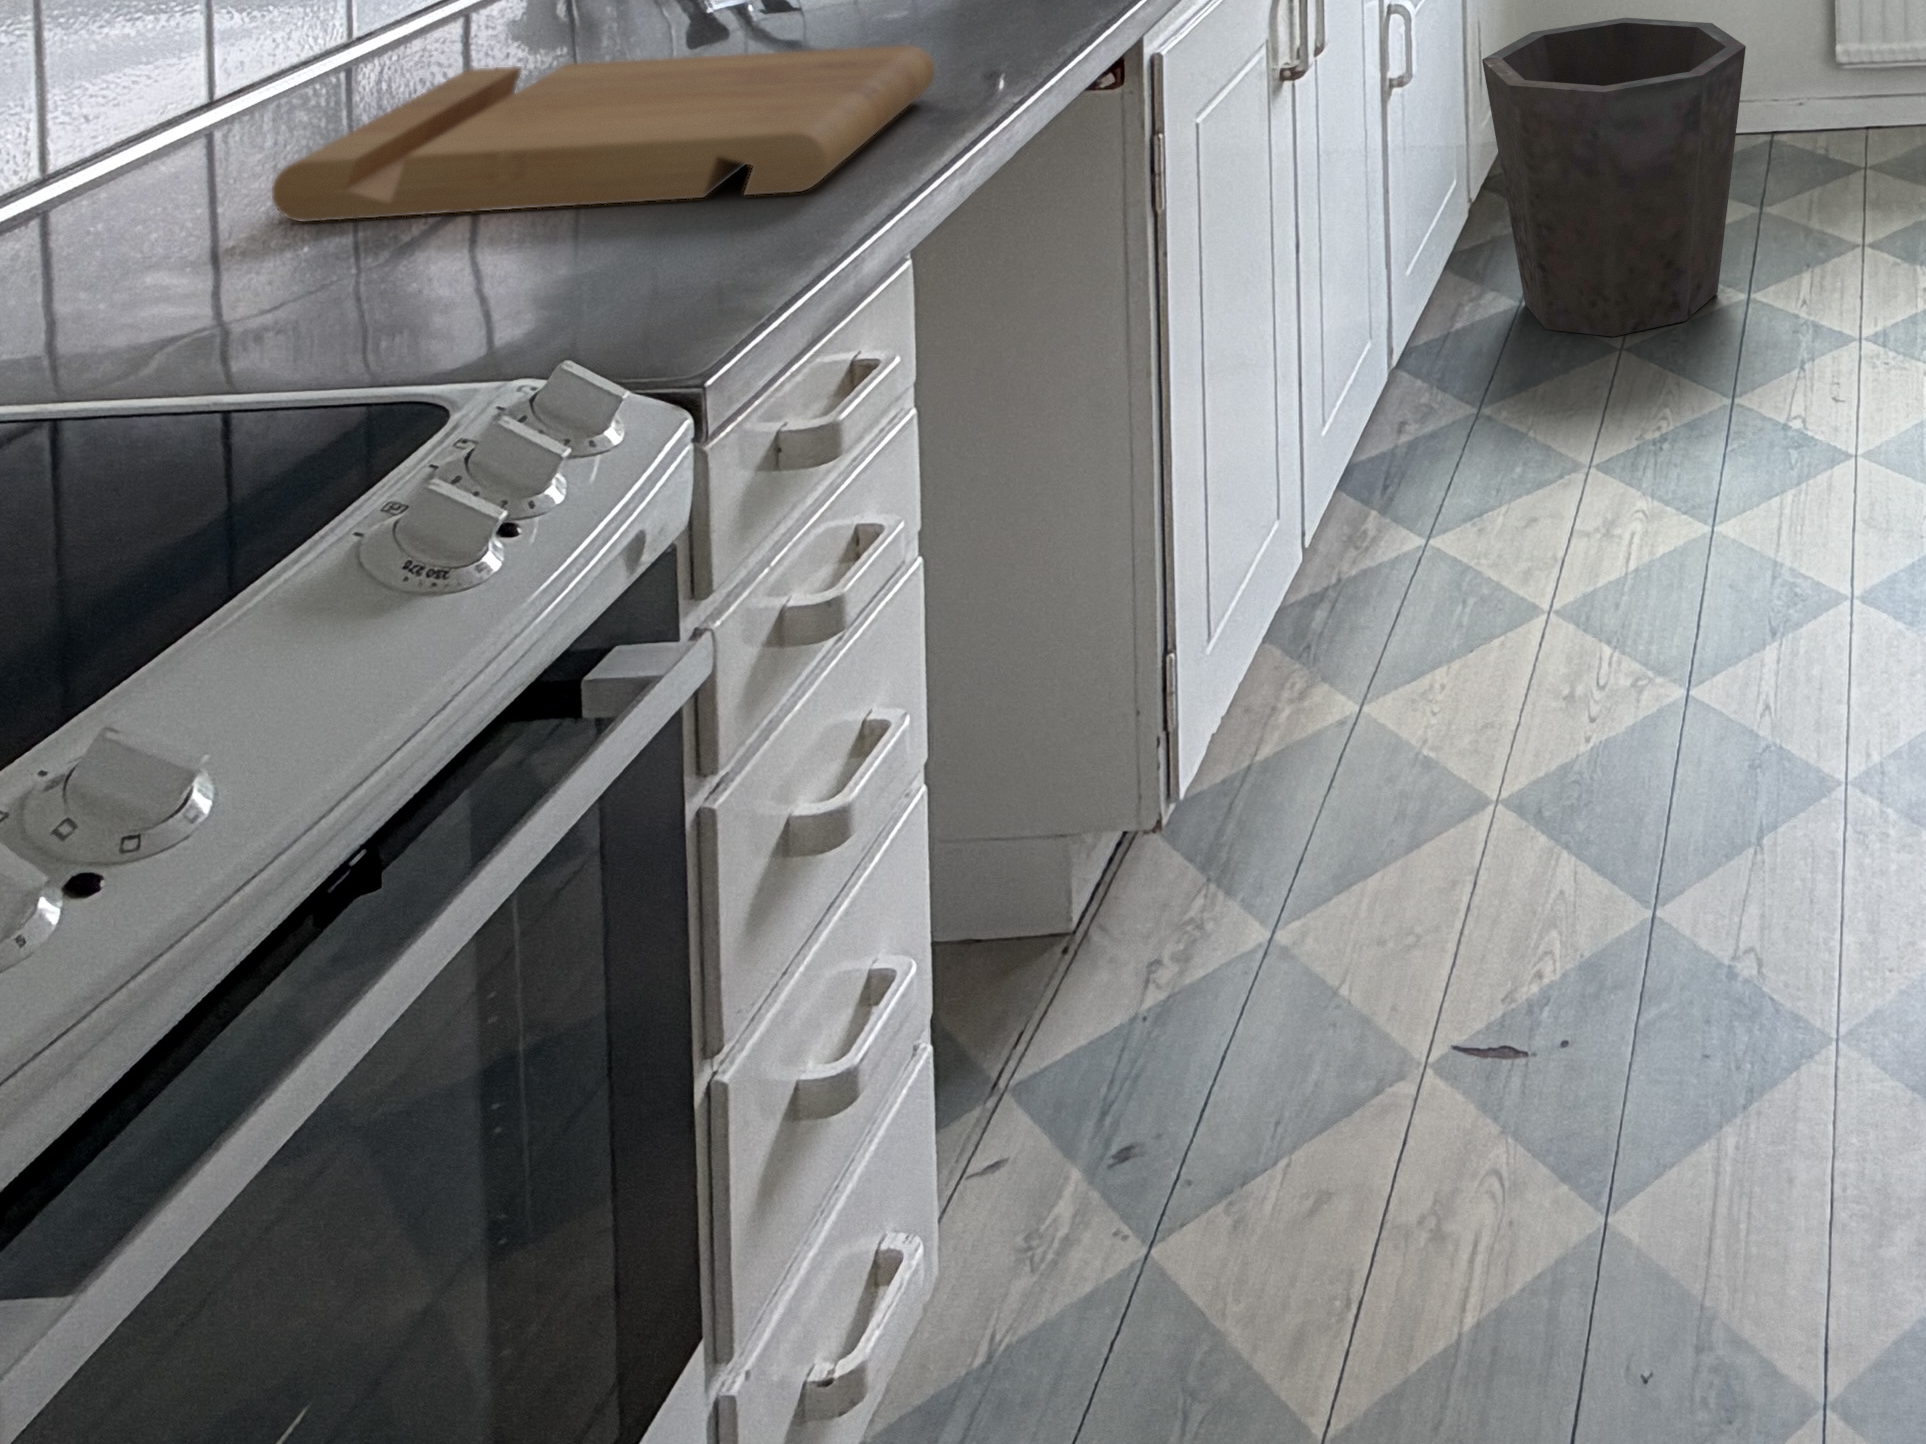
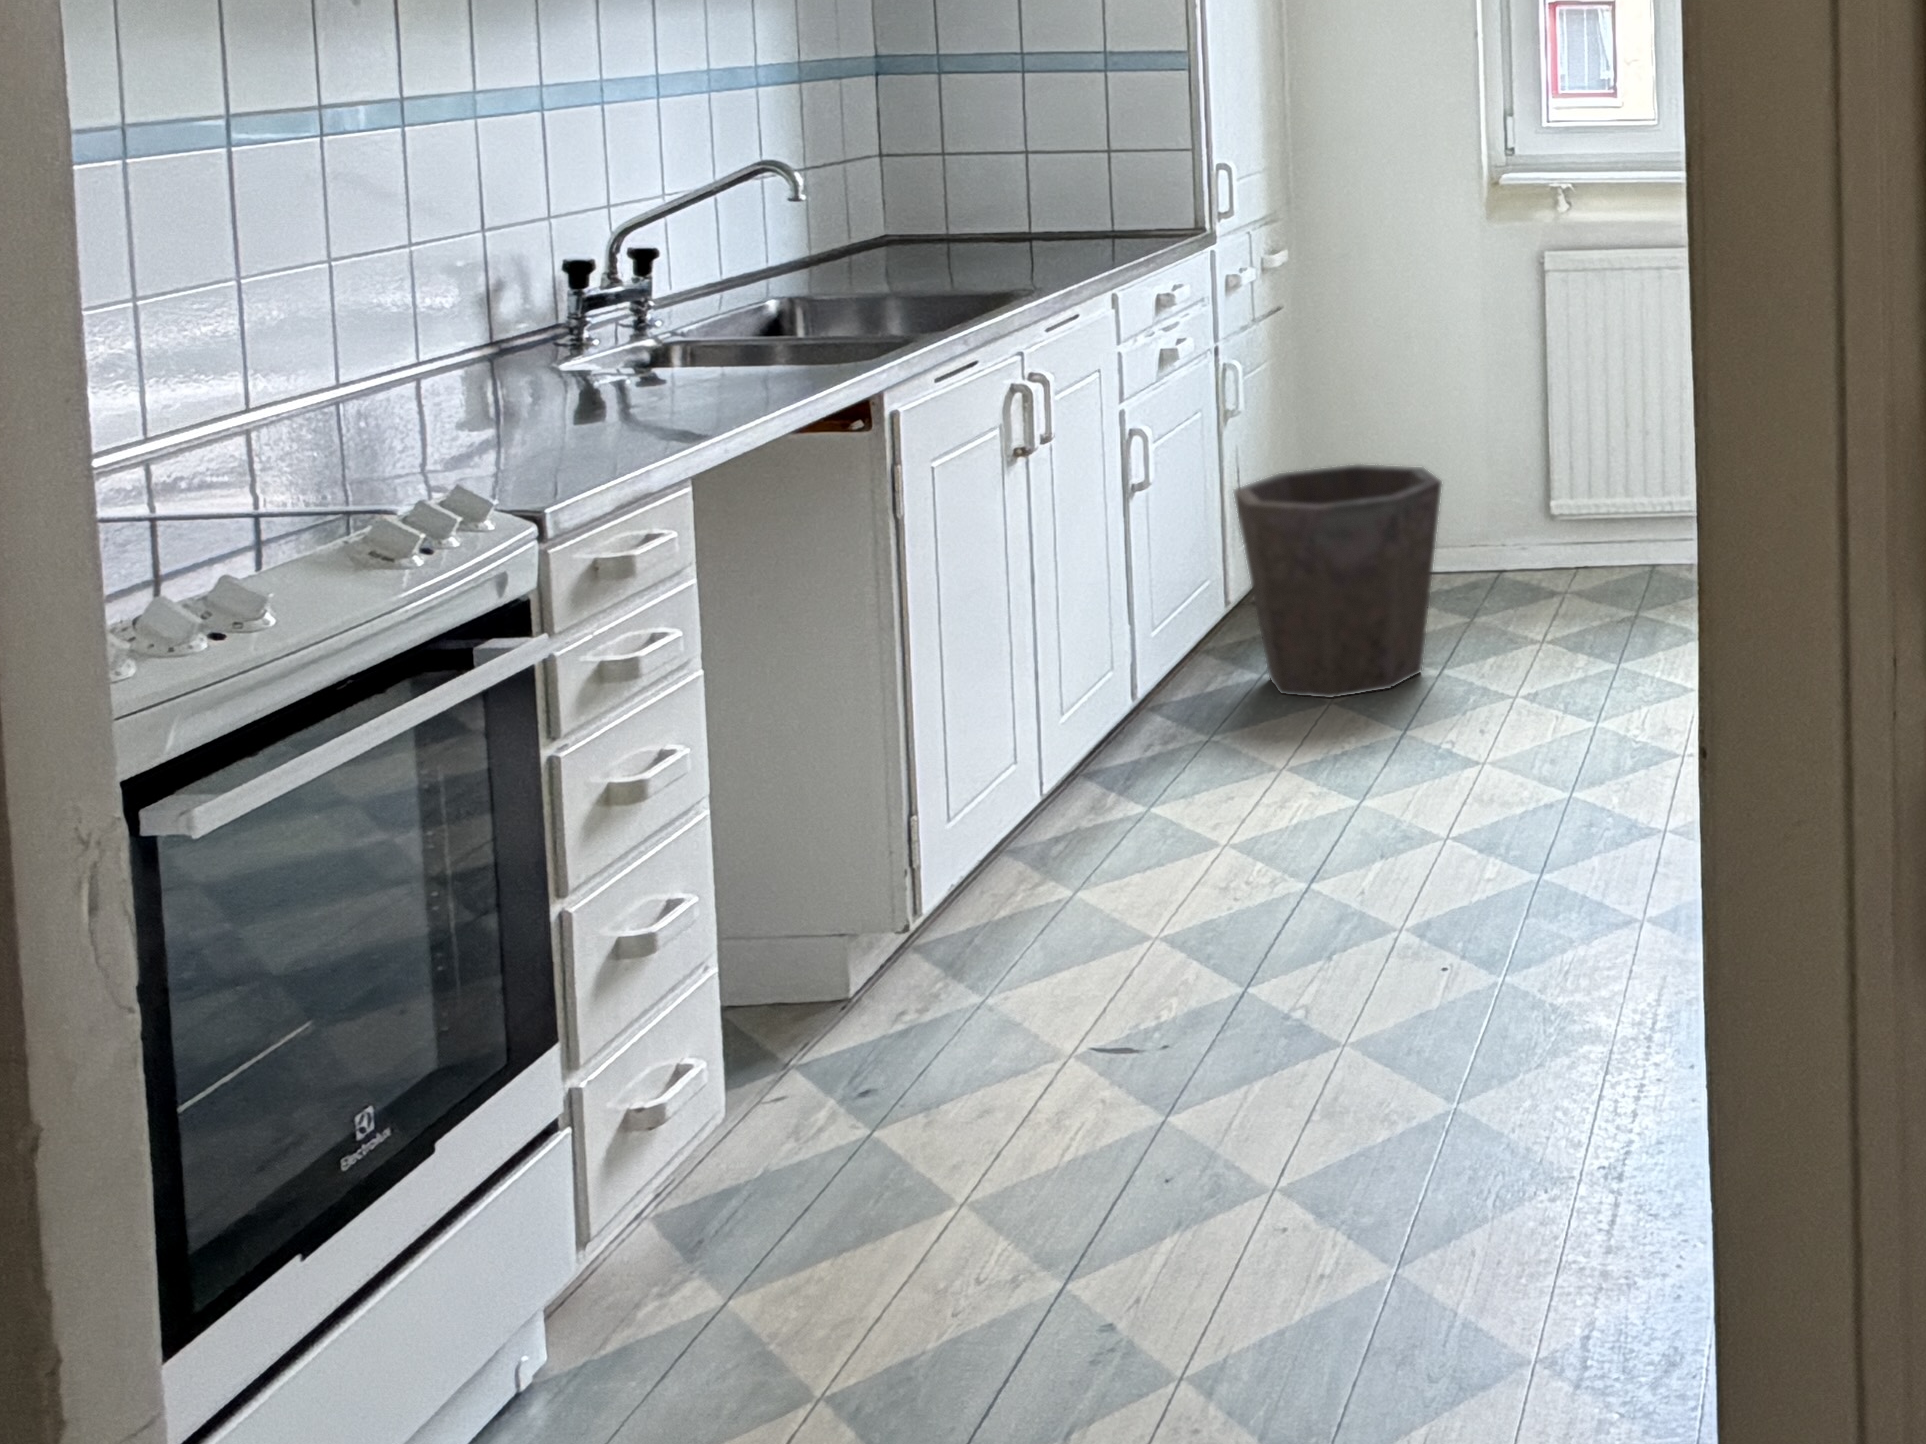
cutting board: present [272,45,935,222] -> none [291,374,720,456]

